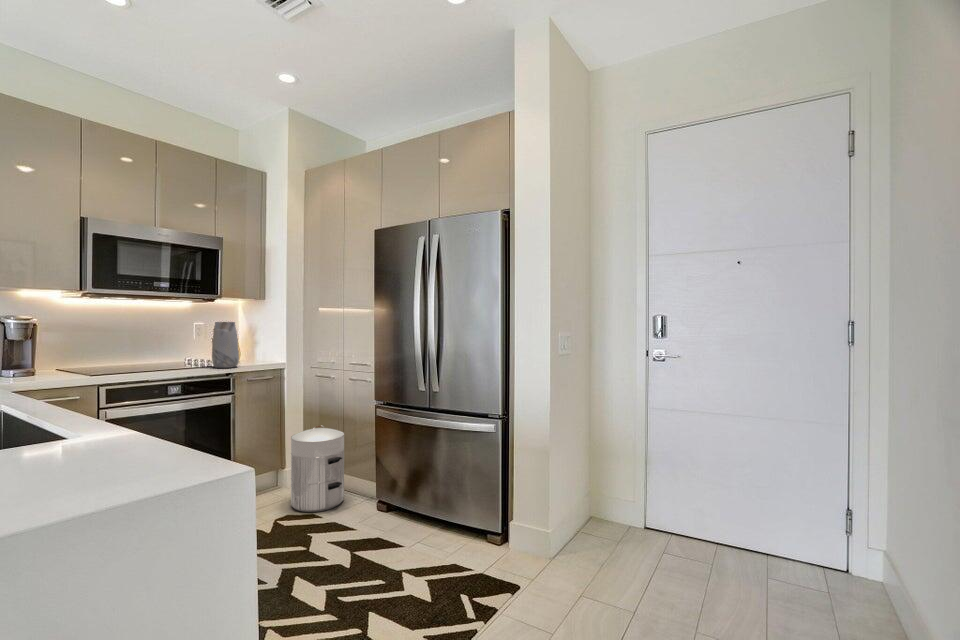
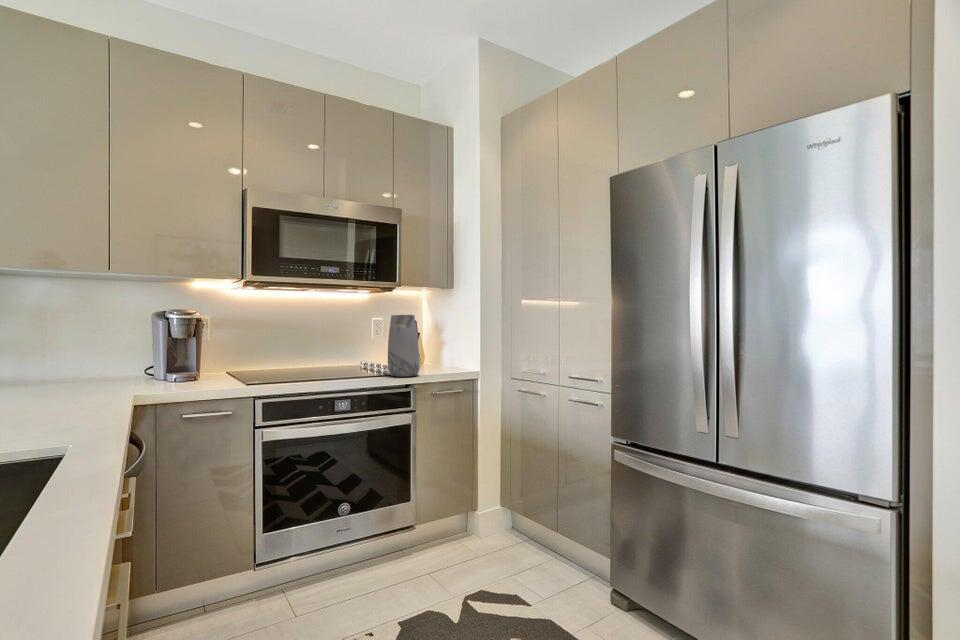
waste bin: present [291,425,344,512] -> none [487,465,563,599]

